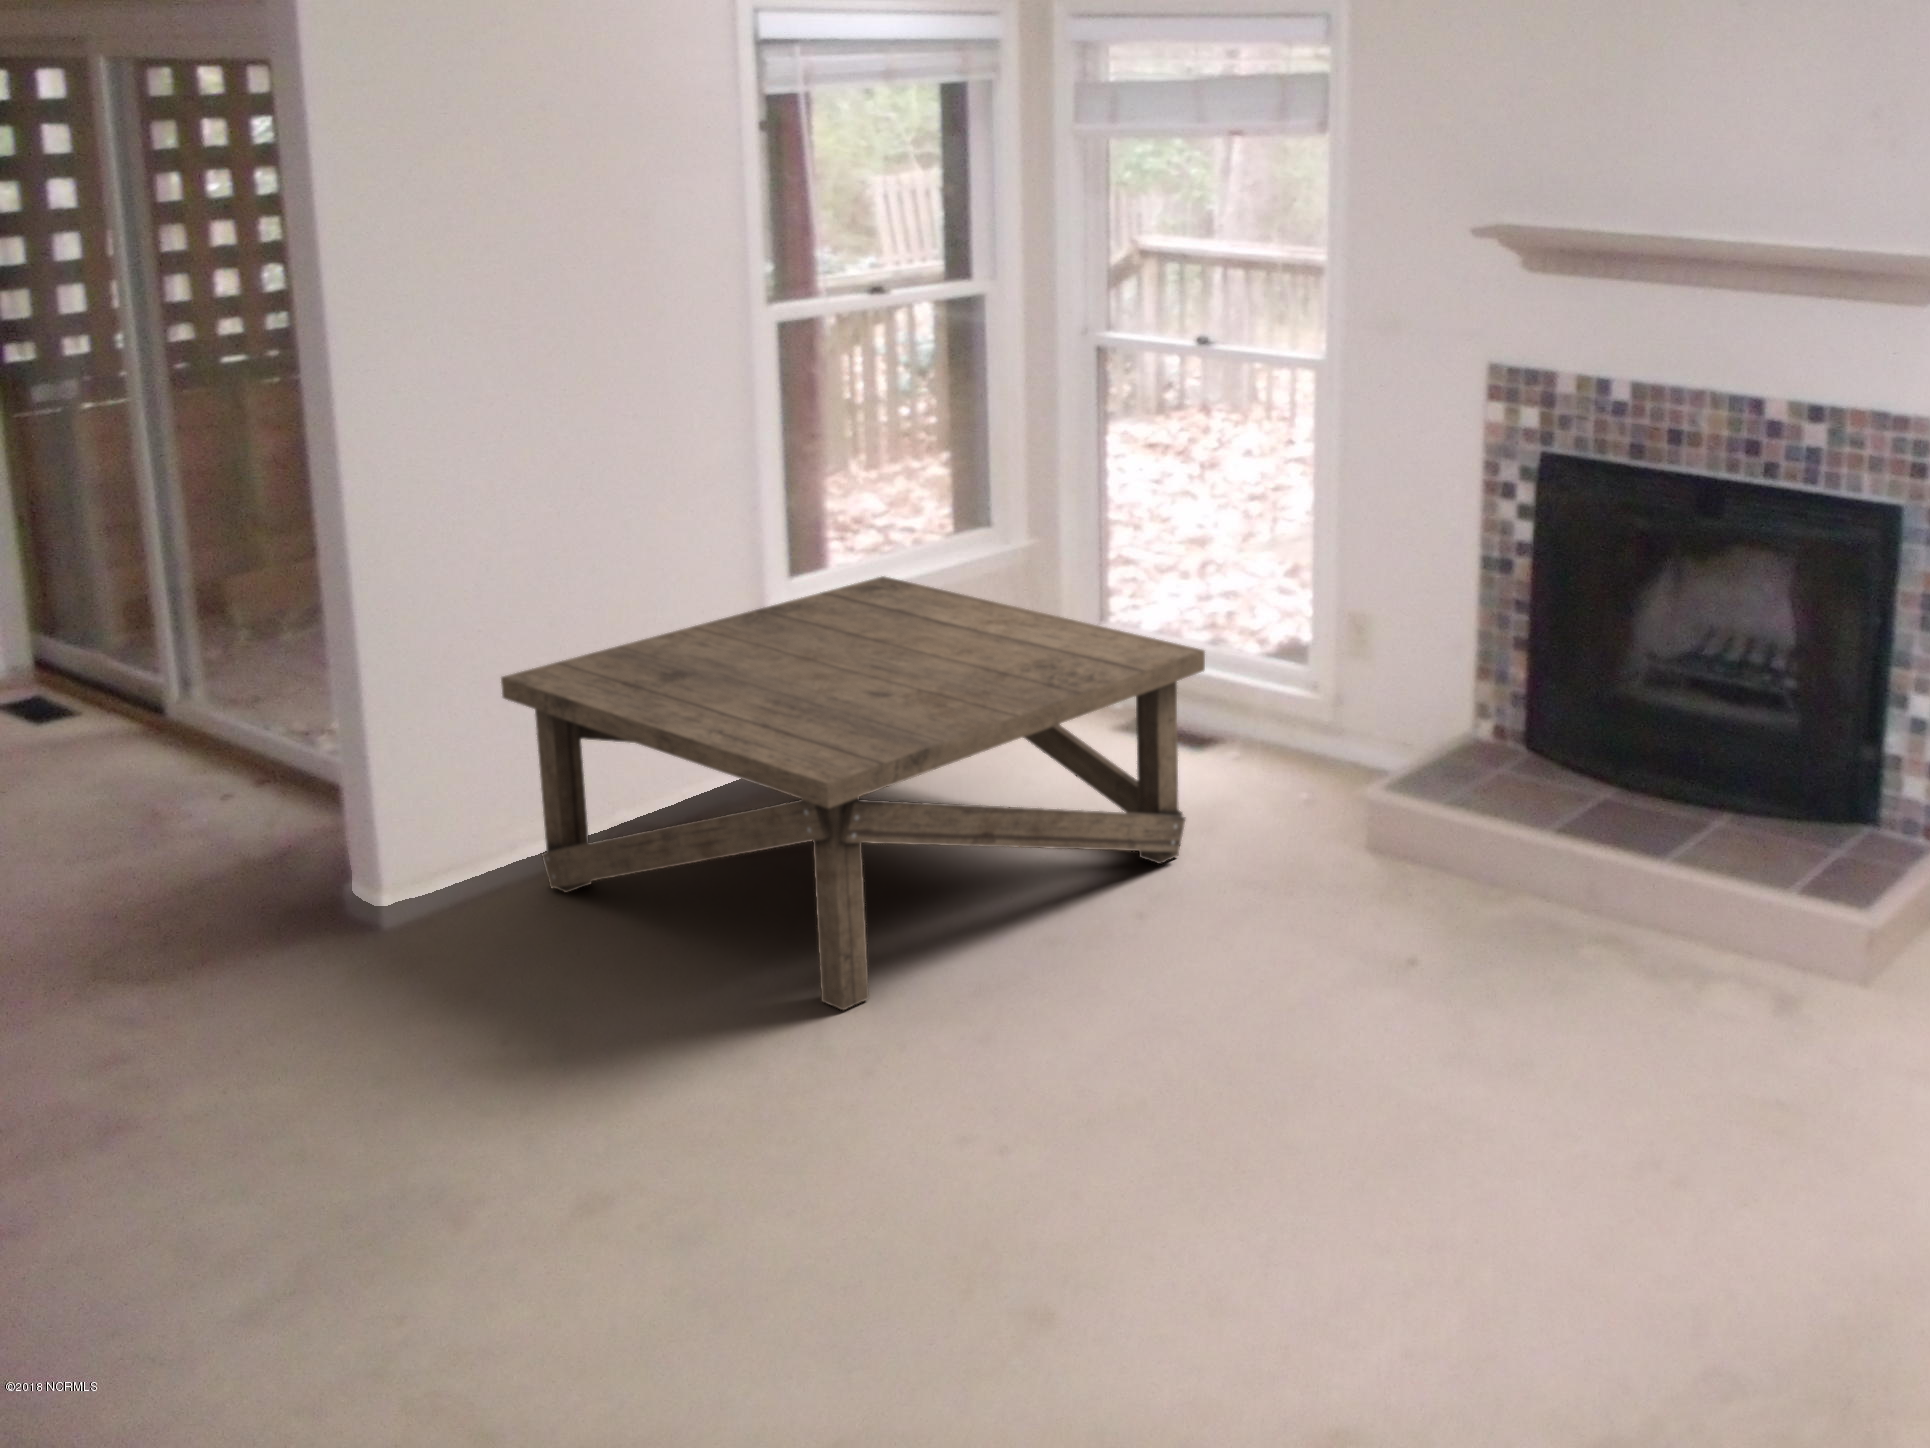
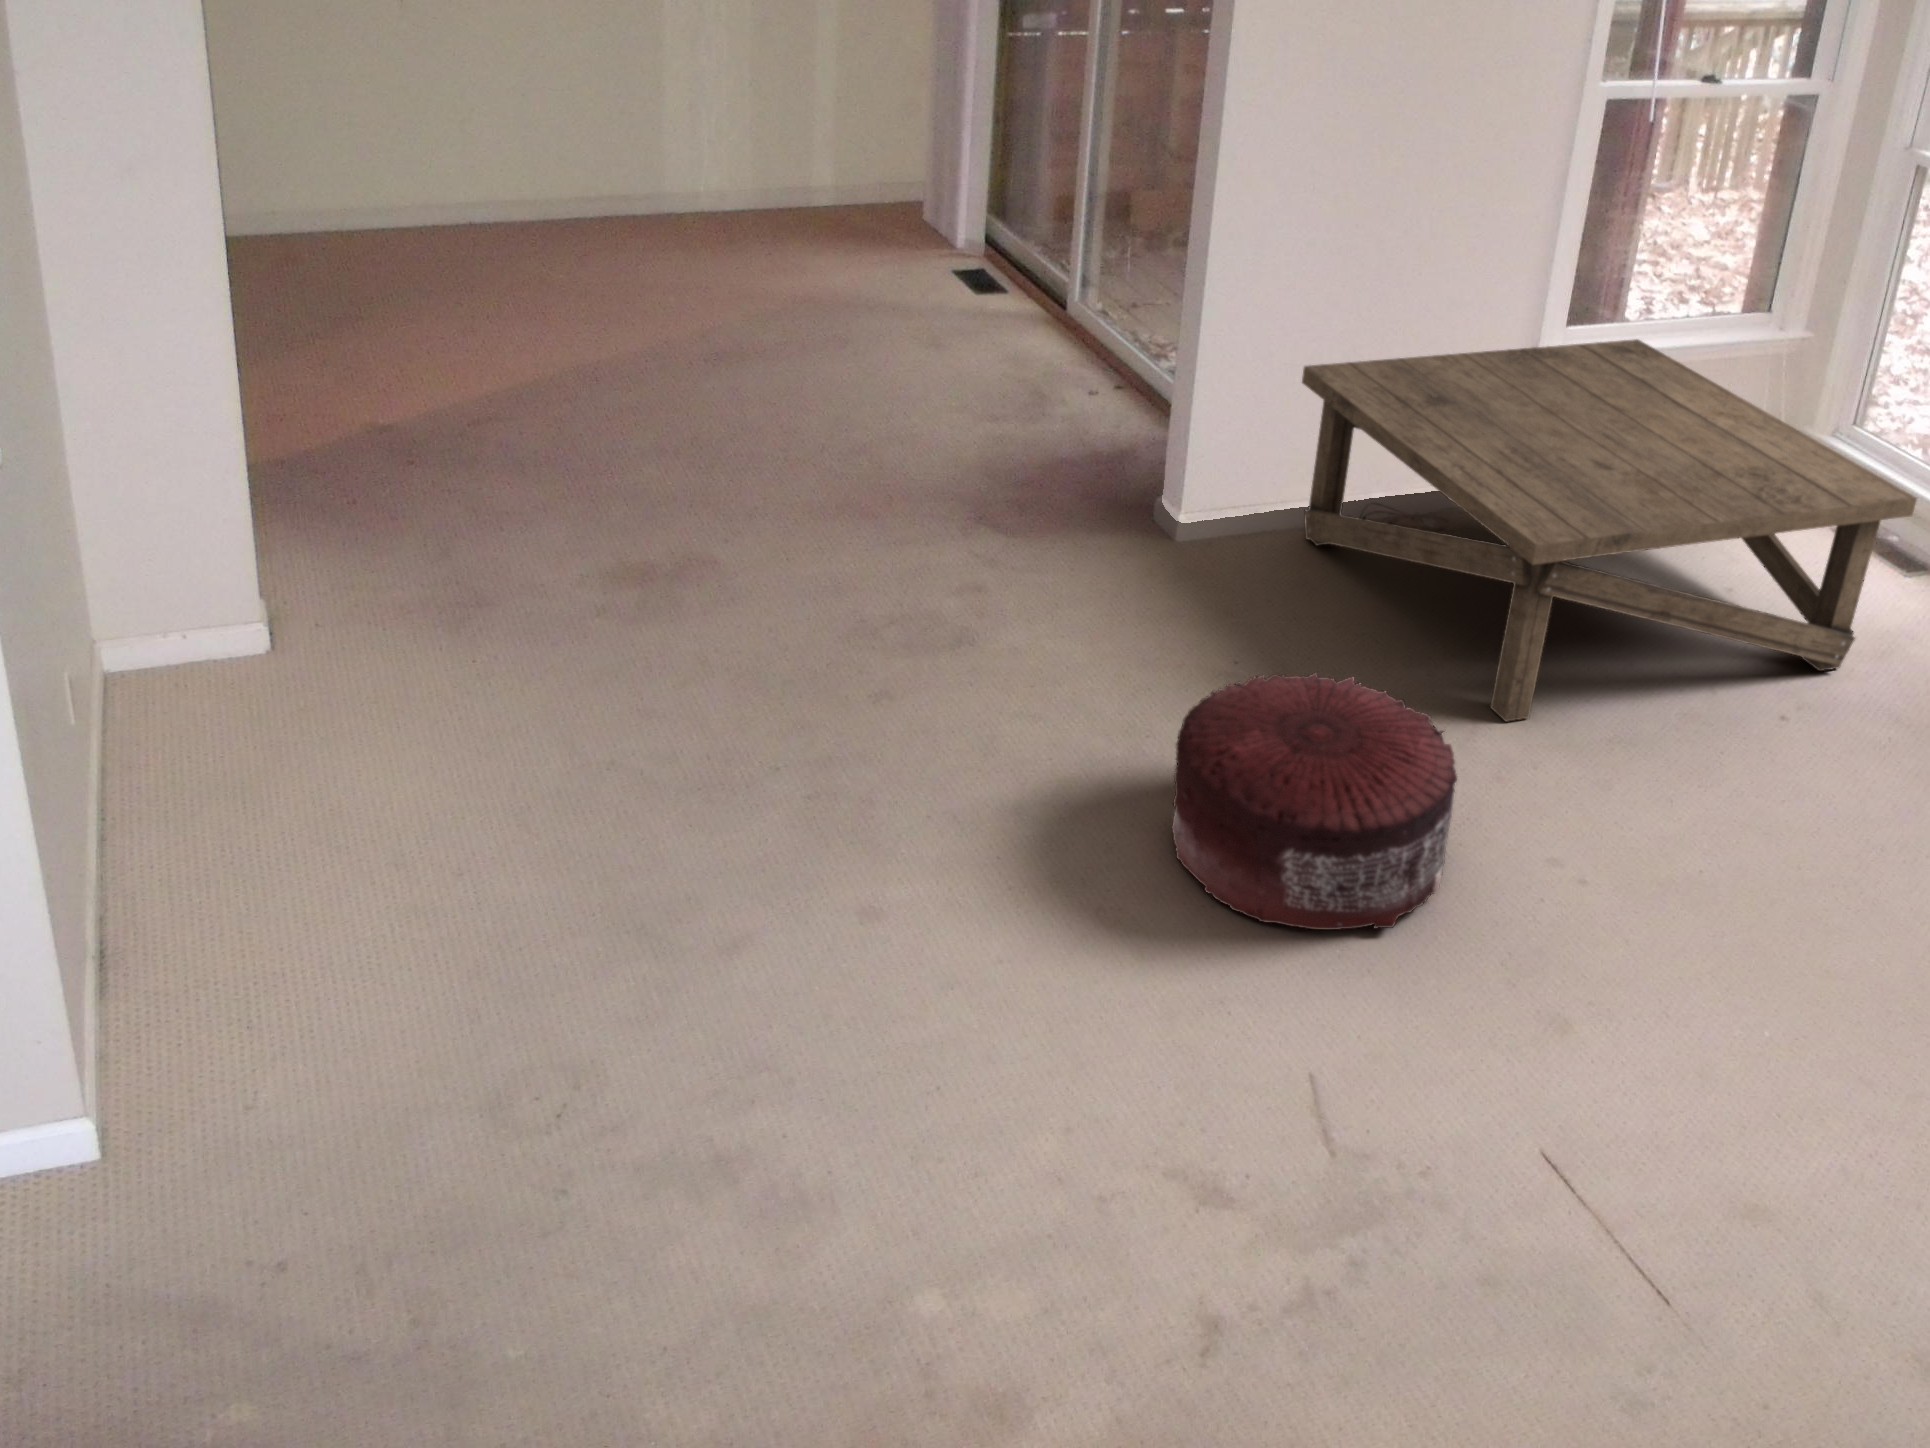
pouf: none [428,992,814,1328] -> present [1172,673,1457,930]

